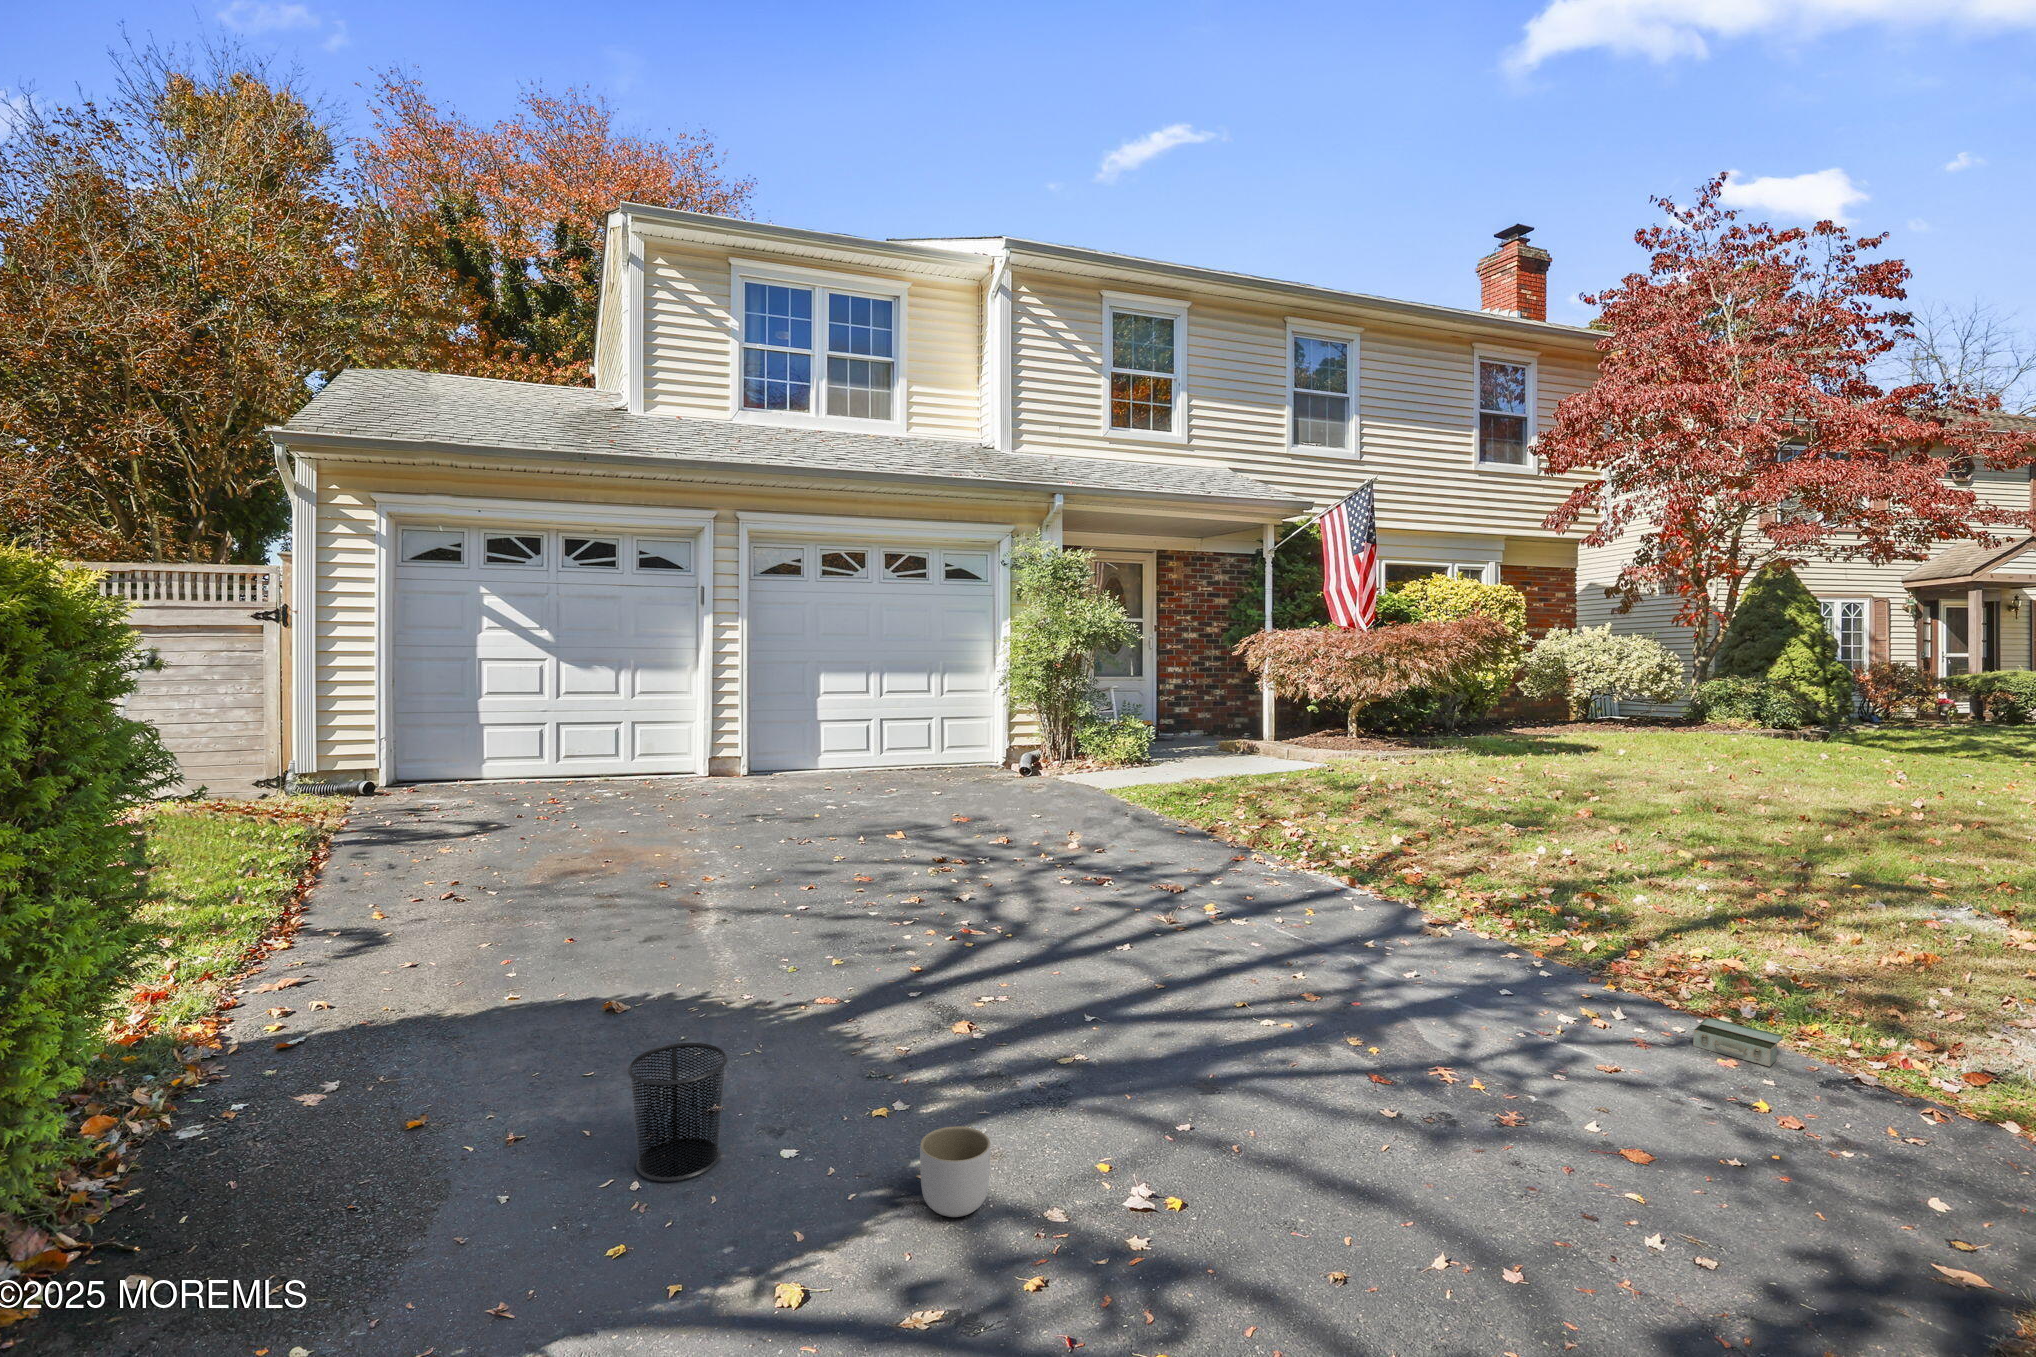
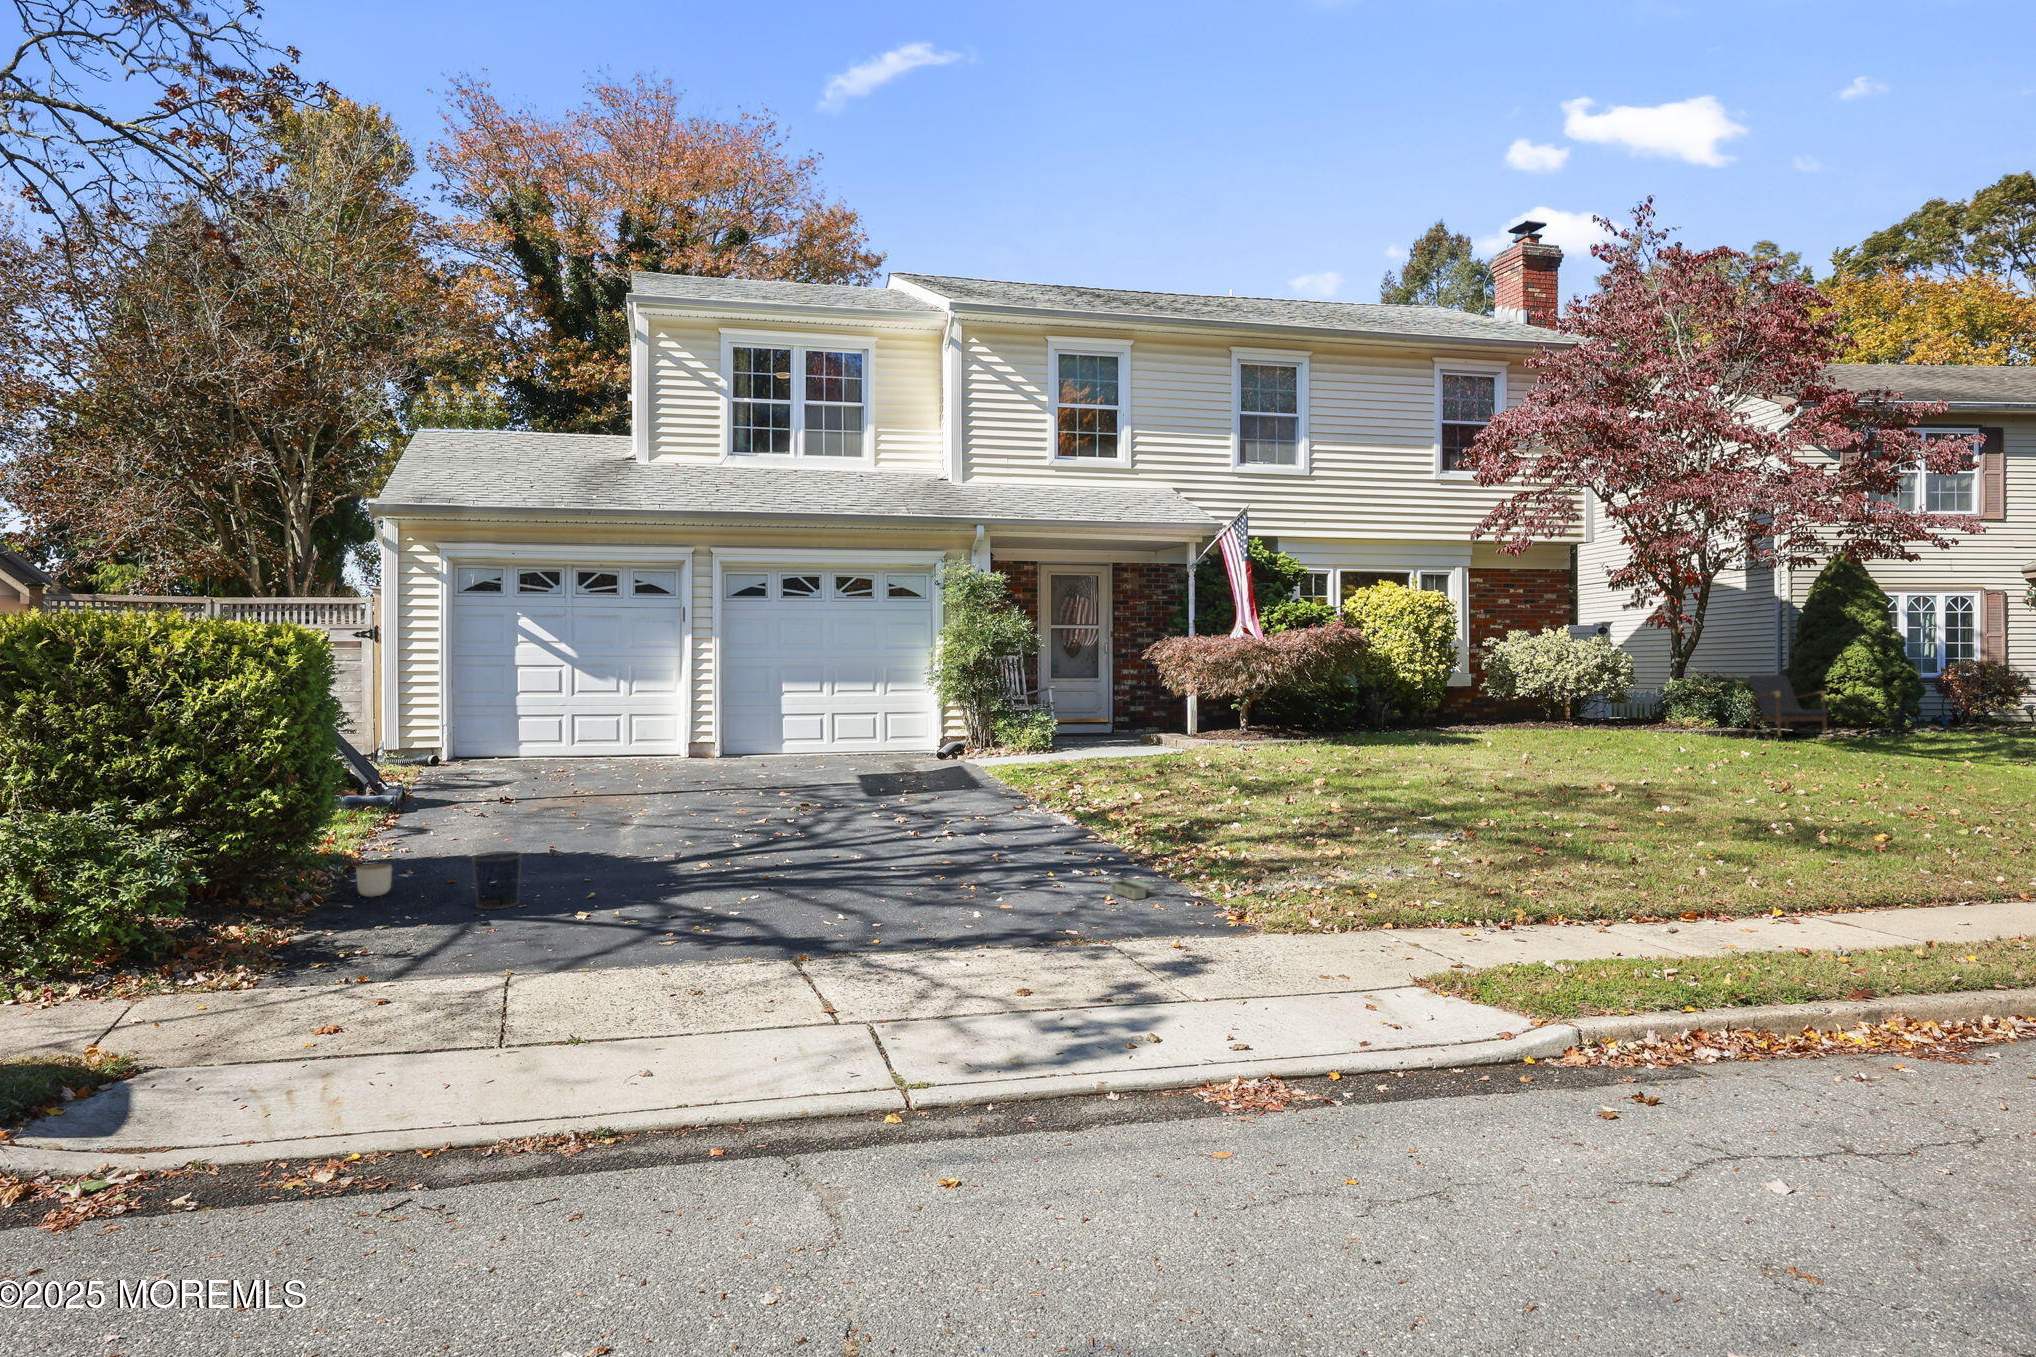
lounge chair: none [1795,676,1883,738] -> present [1749,675,1829,736]
planter: present [920,1127,990,1217] -> present [356,864,392,897]

